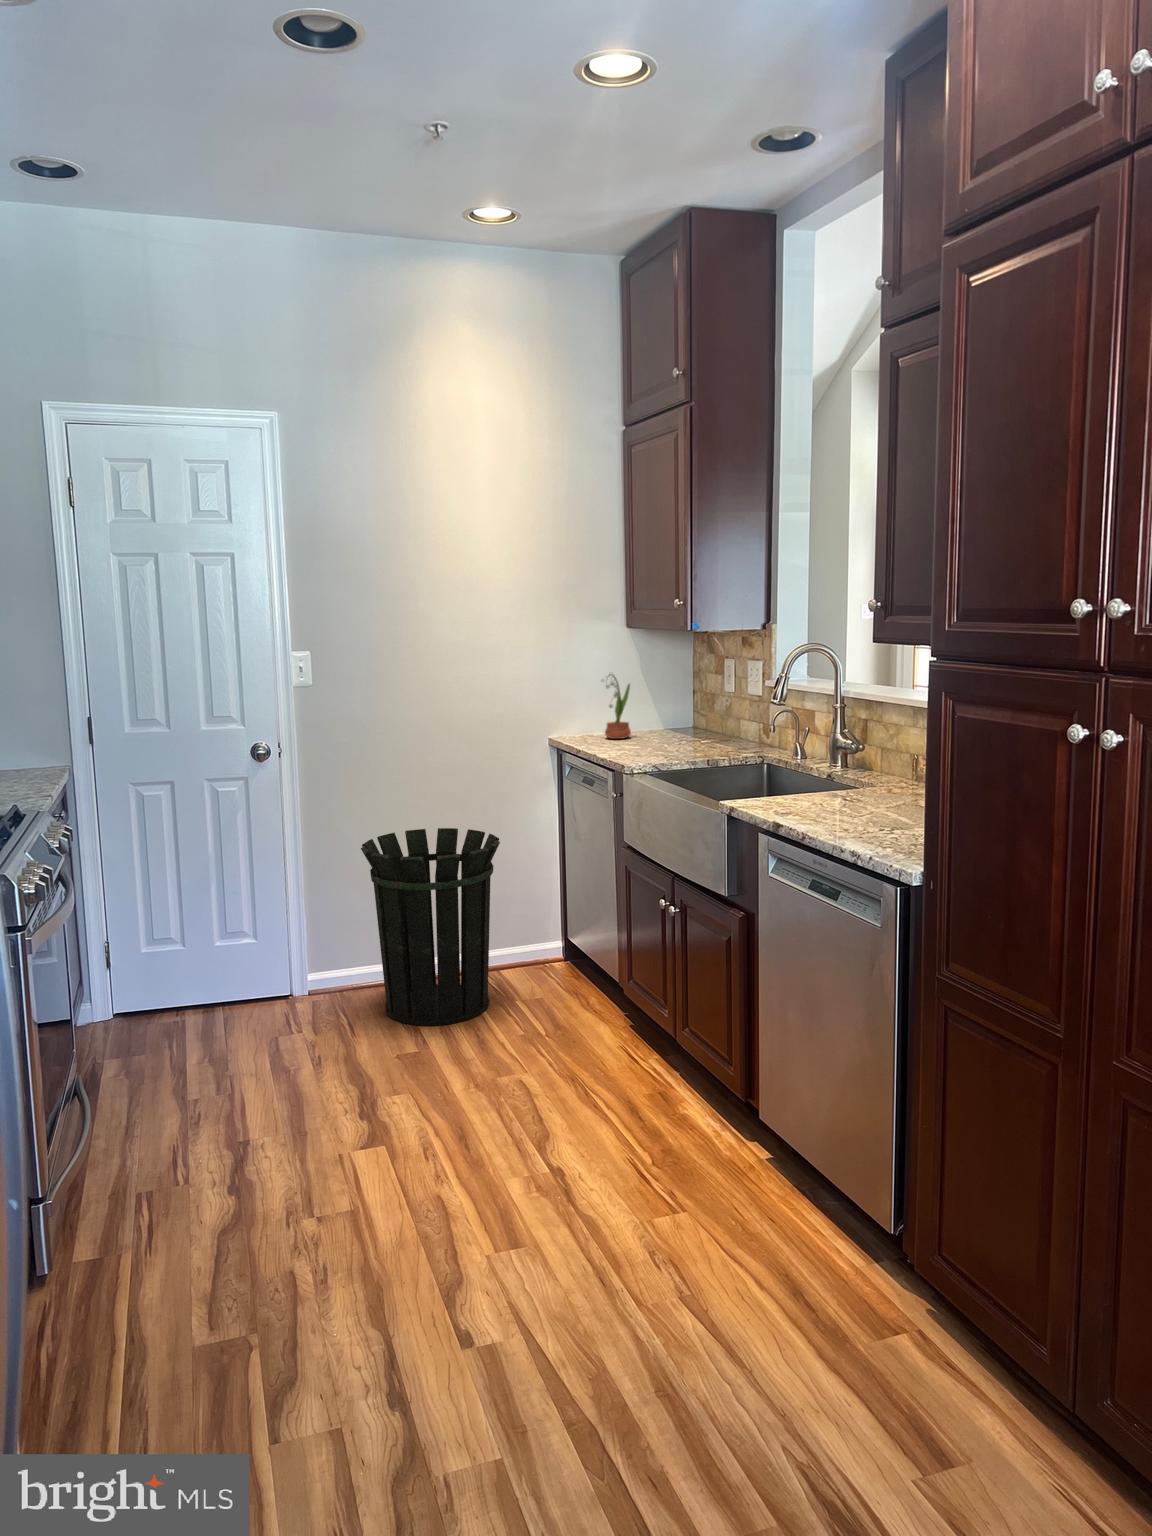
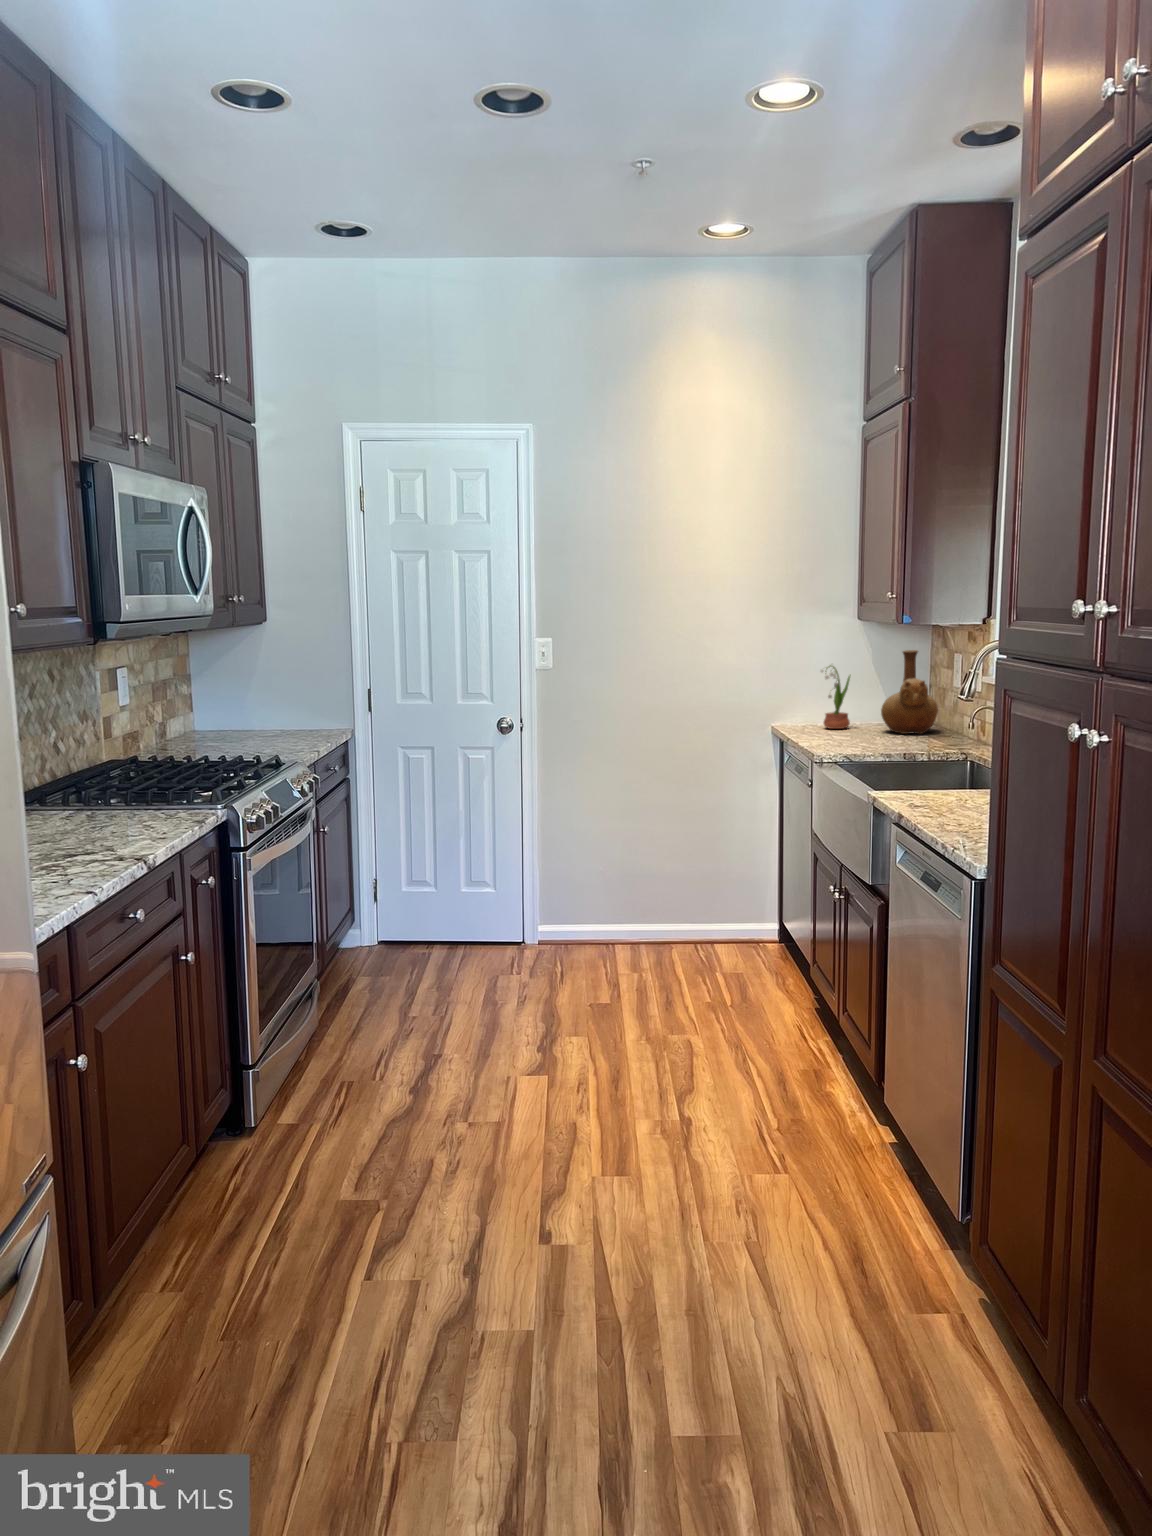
vase: none [665,658,719,741] -> present [881,650,938,734]
waste bin: present [361,828,500,1026] -> none [579,806,707,985]

